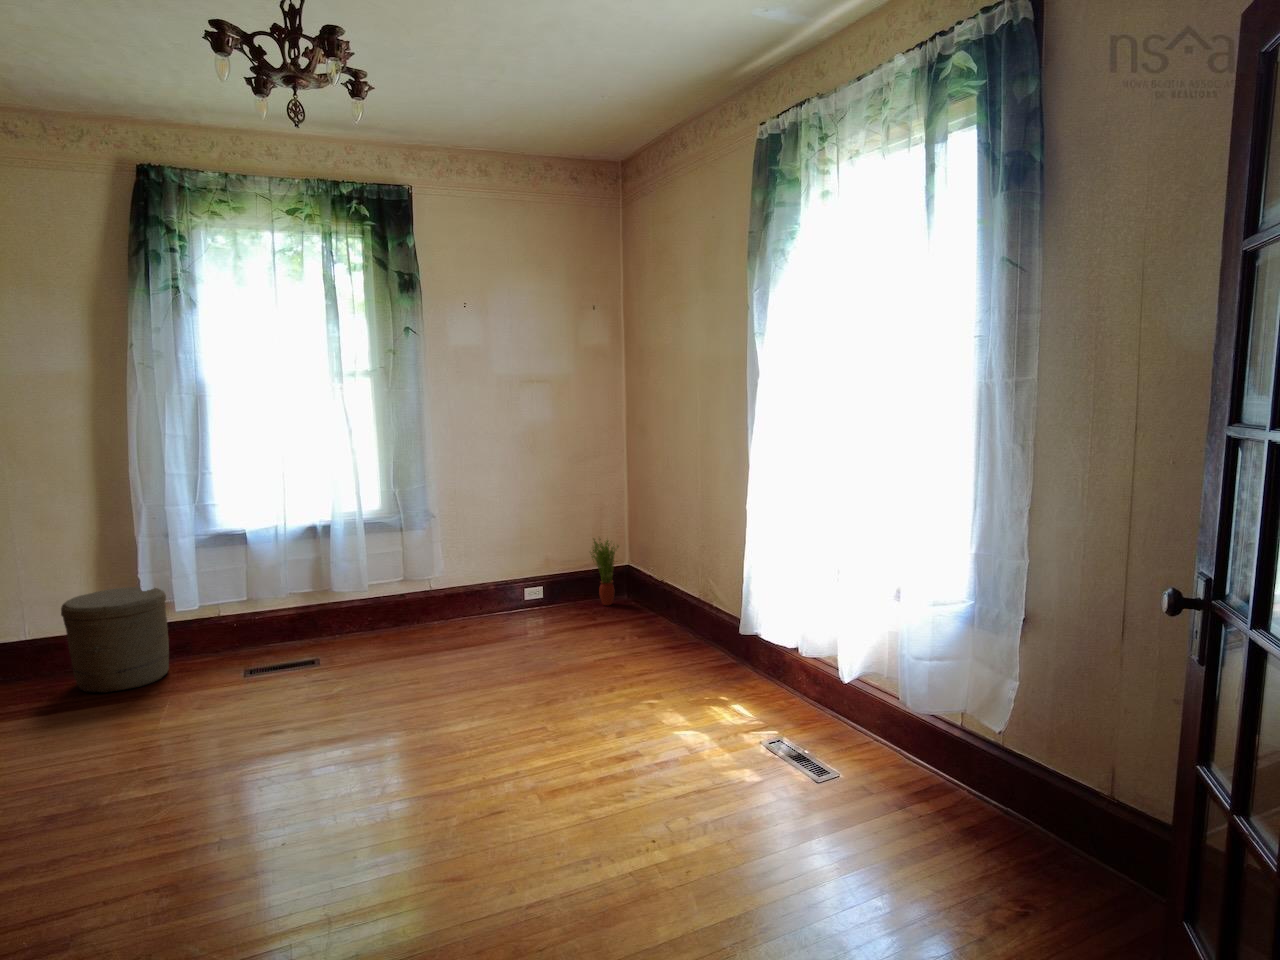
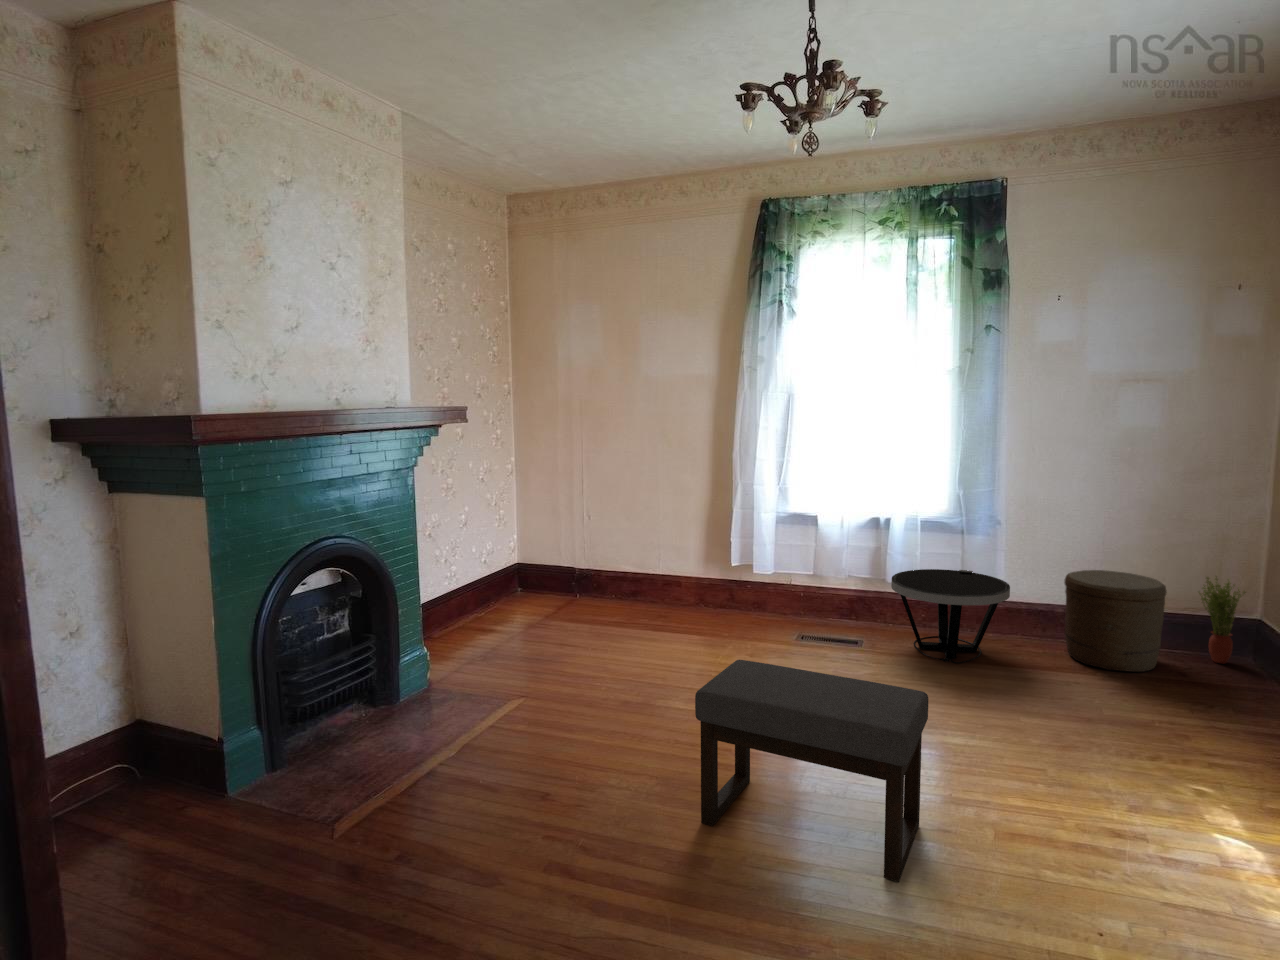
side table: none [343,565,455,657] -> present [891,569,1010,663]
woven basket: present [61,587,169,693] -> present [1065,570,1167,672]
ottoman: none [206,678,444,889] -> present [695,660,928,882]

